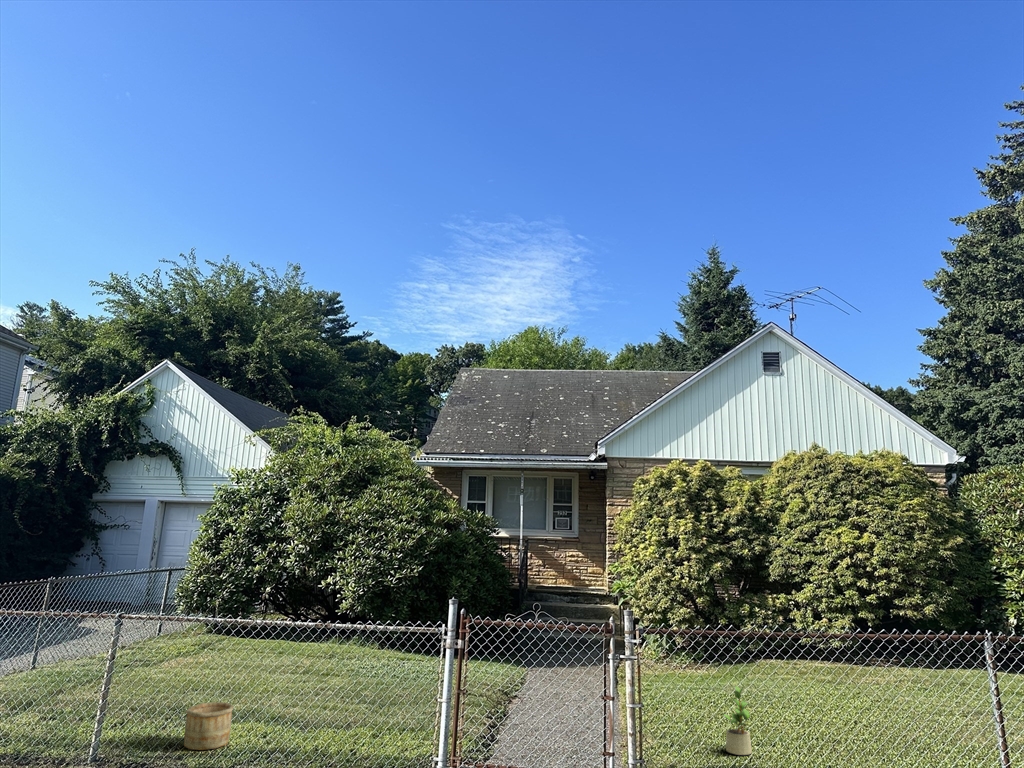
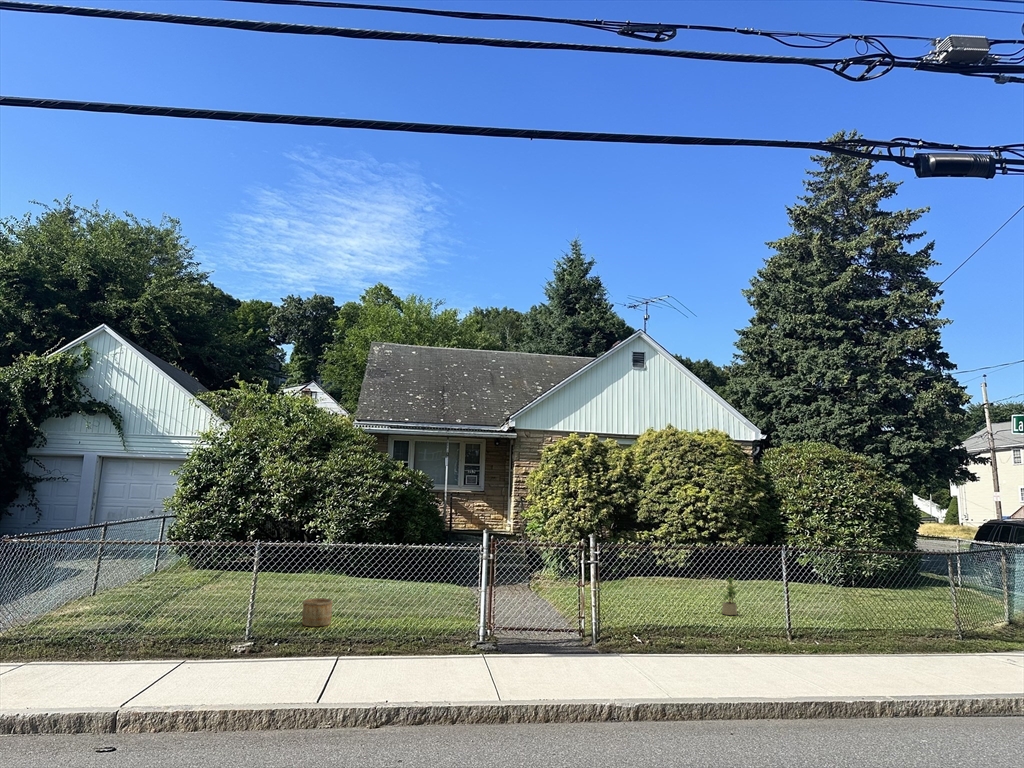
potted plant: present [724,686,752,755] -> present [722,578,737,615]

